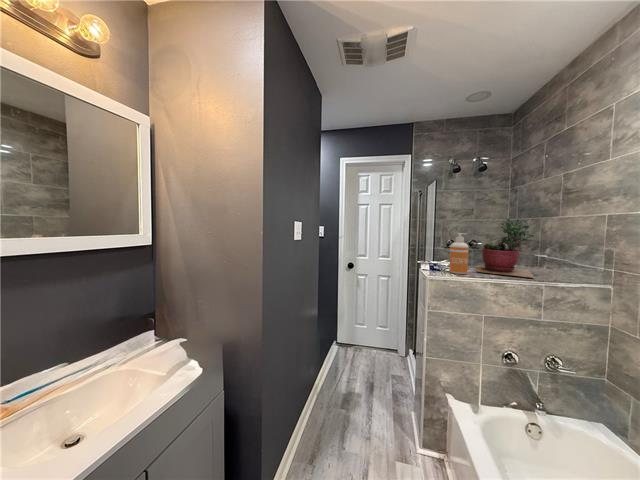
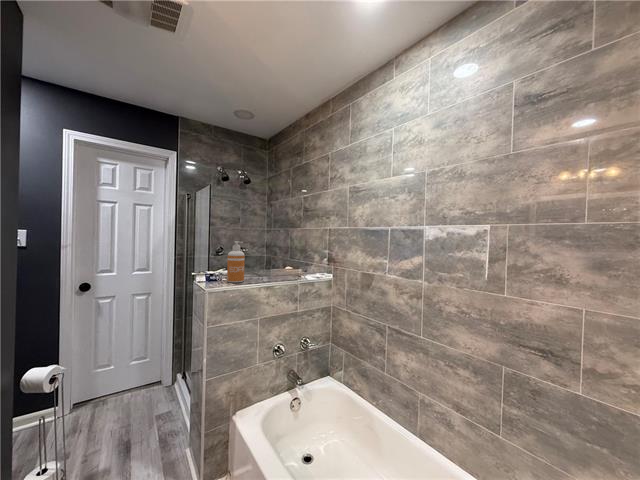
succulent plant: present [477,219,534,278] -> none [250,228,293,278]

